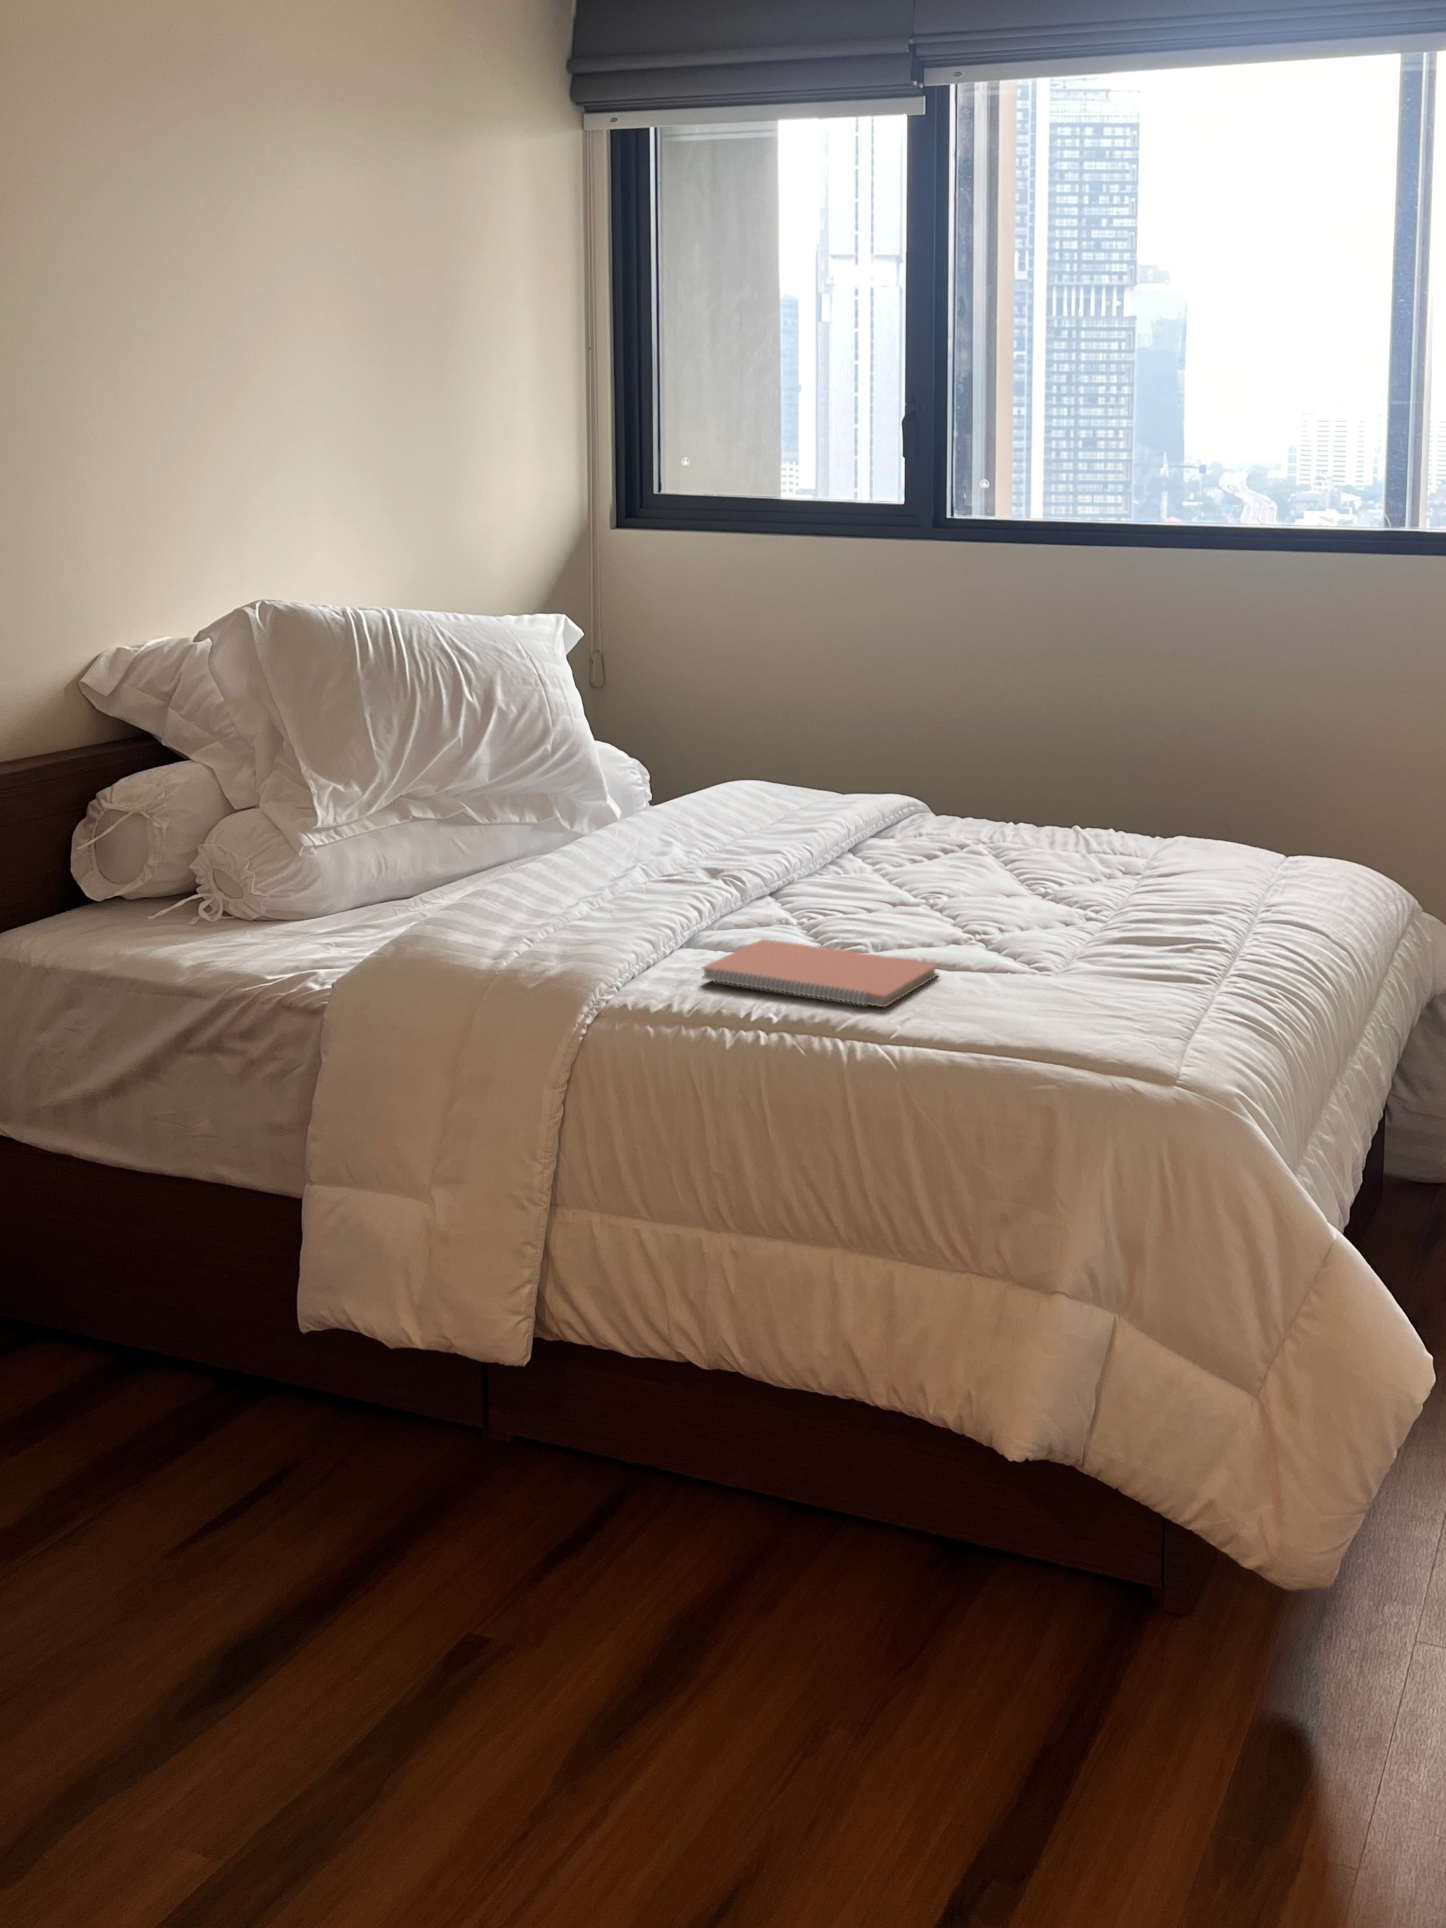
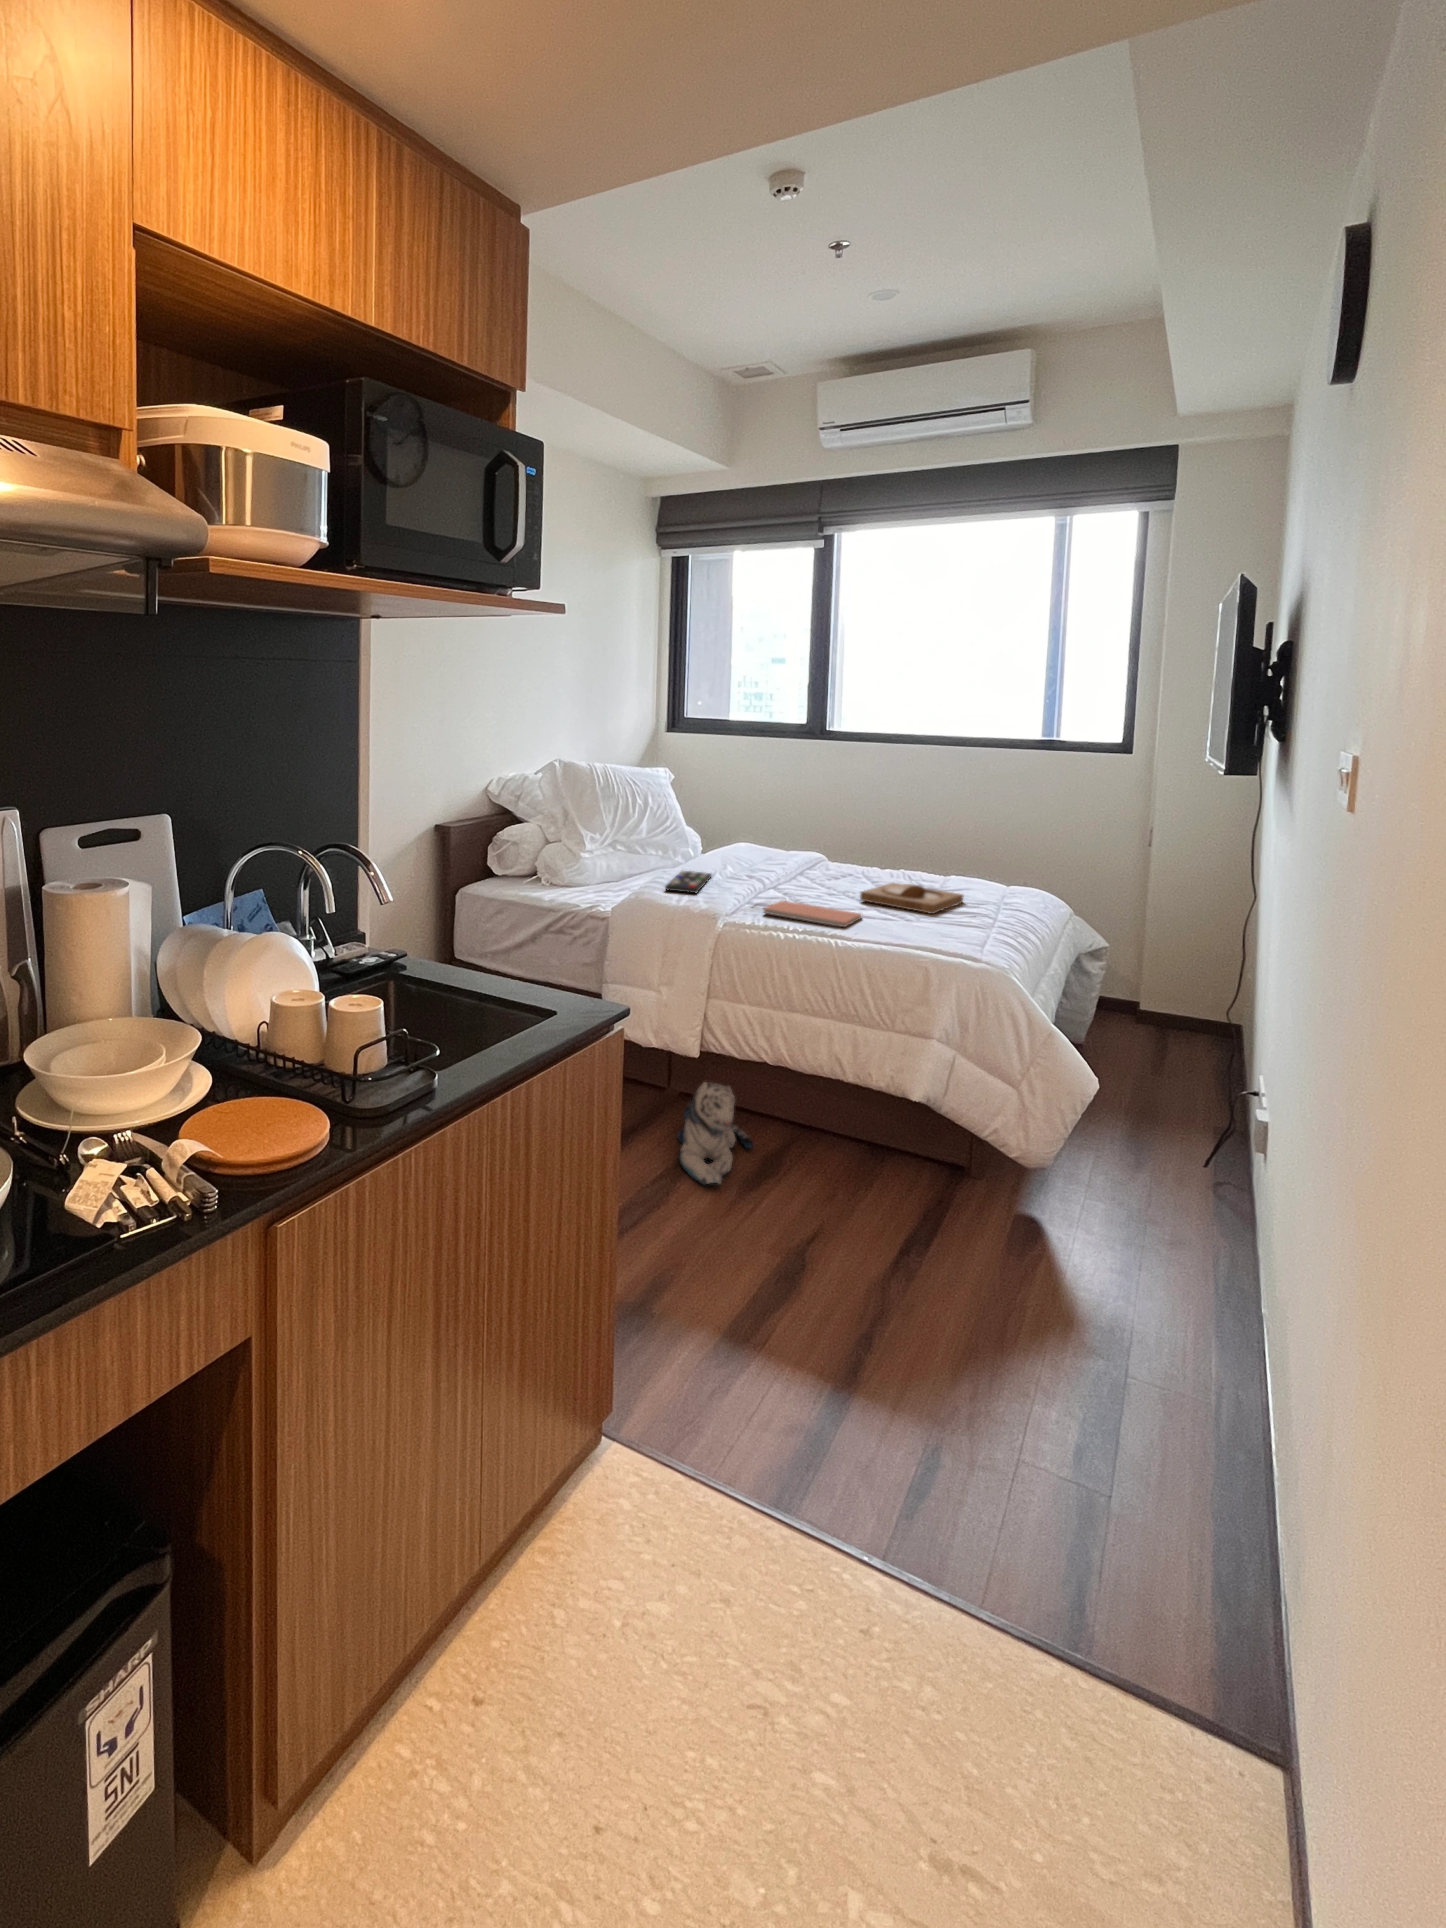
tray: none [953,870,1182,950] -> present [860,883,963,914]
remote control: none [474,871,621,936] -> present [665,871,711,893]
plush toy: none [419,1467,640,1780] -> present [677,1082,753,1185]

